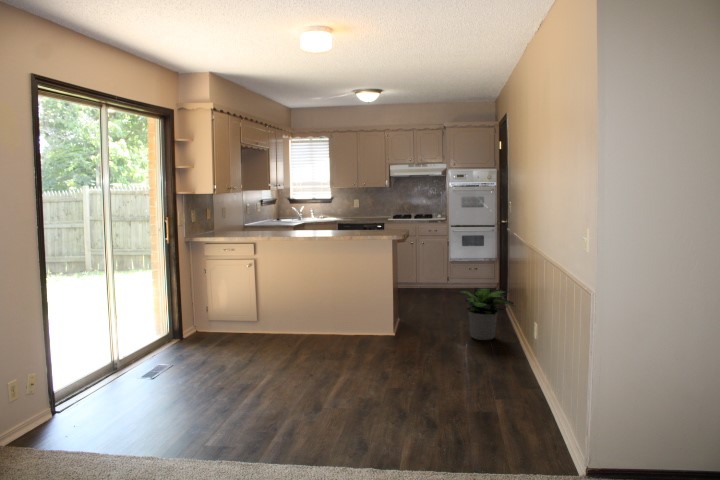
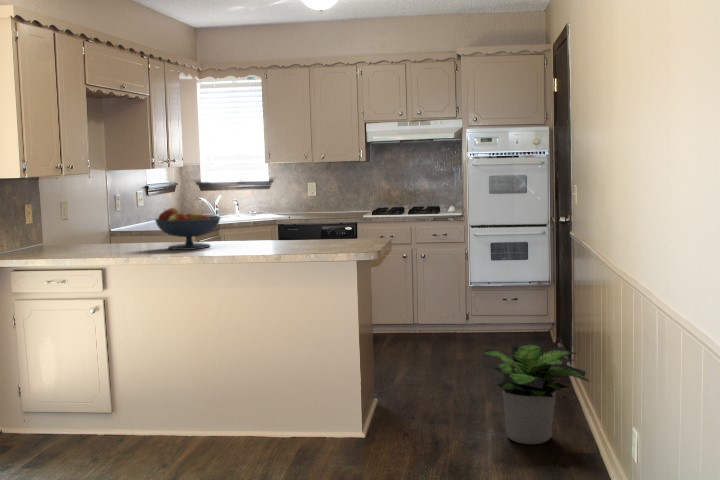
fruit bowl: none [282,212,317,234] -> present [155,208,220,250]

